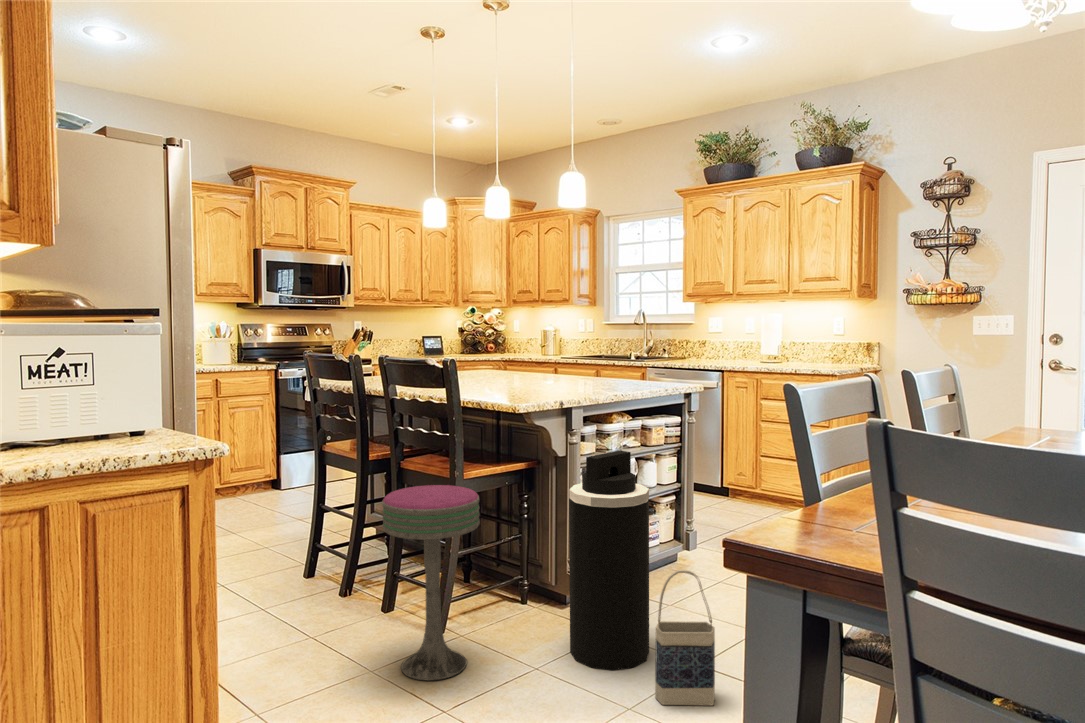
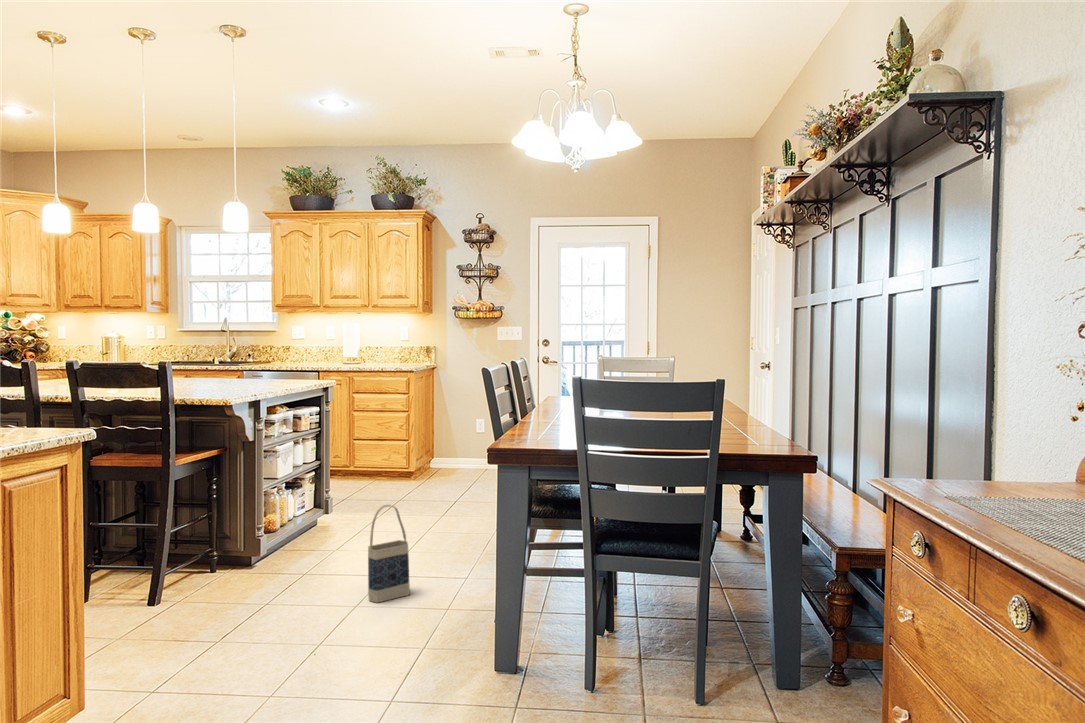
trash can: present [569,451,649,670] -> none [280,429,346,597]
bar stool: present [382,485,480,681] -> none [120,470,215,639]

